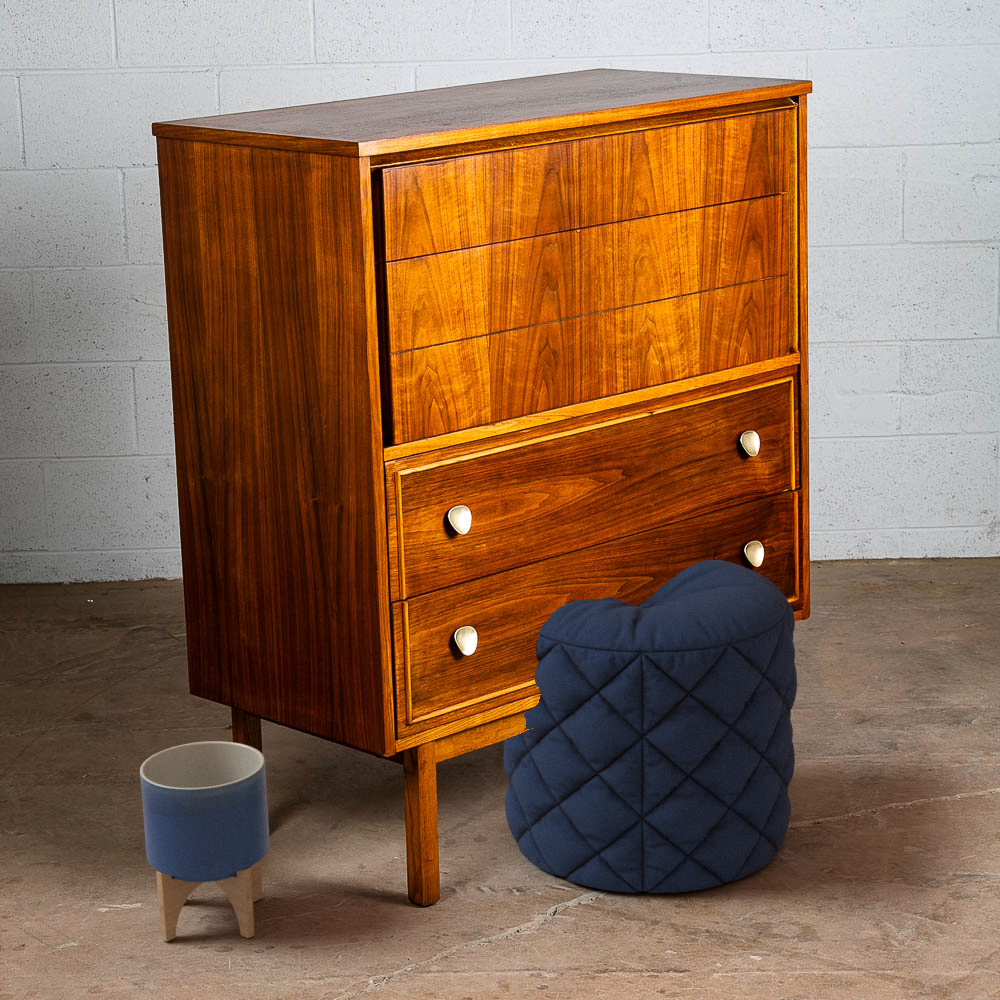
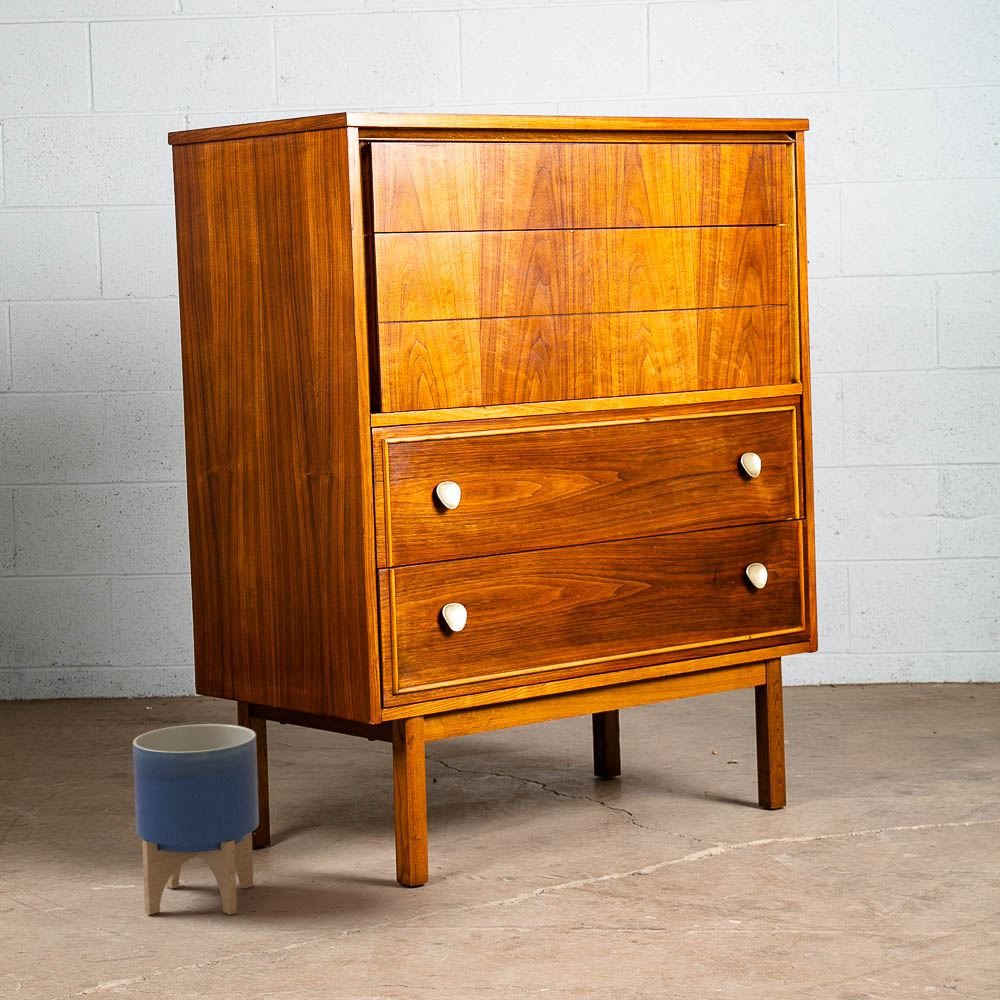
pouf: present [504,560,797,893] -> none [502,575,793,891]

